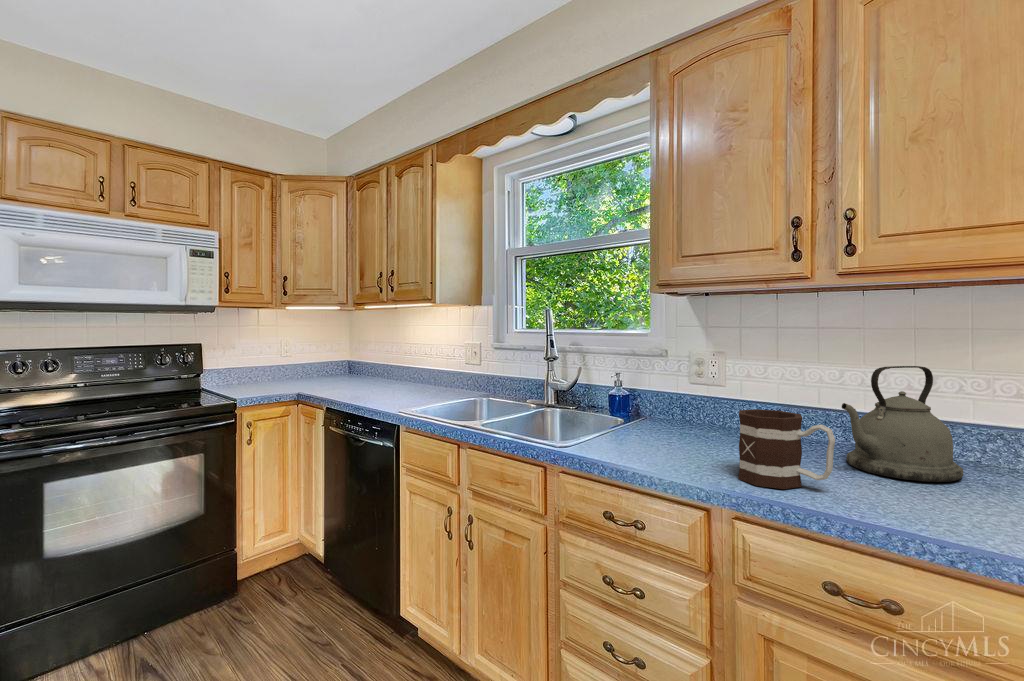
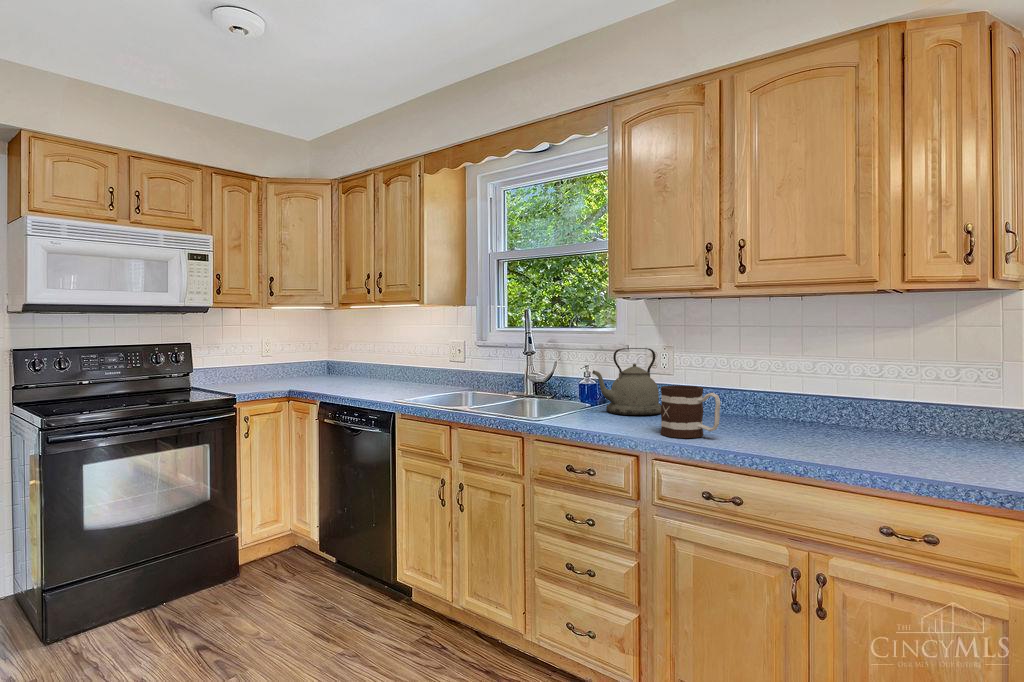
kettle: present [842,366,963,482] -> present [592,348,661,415]

